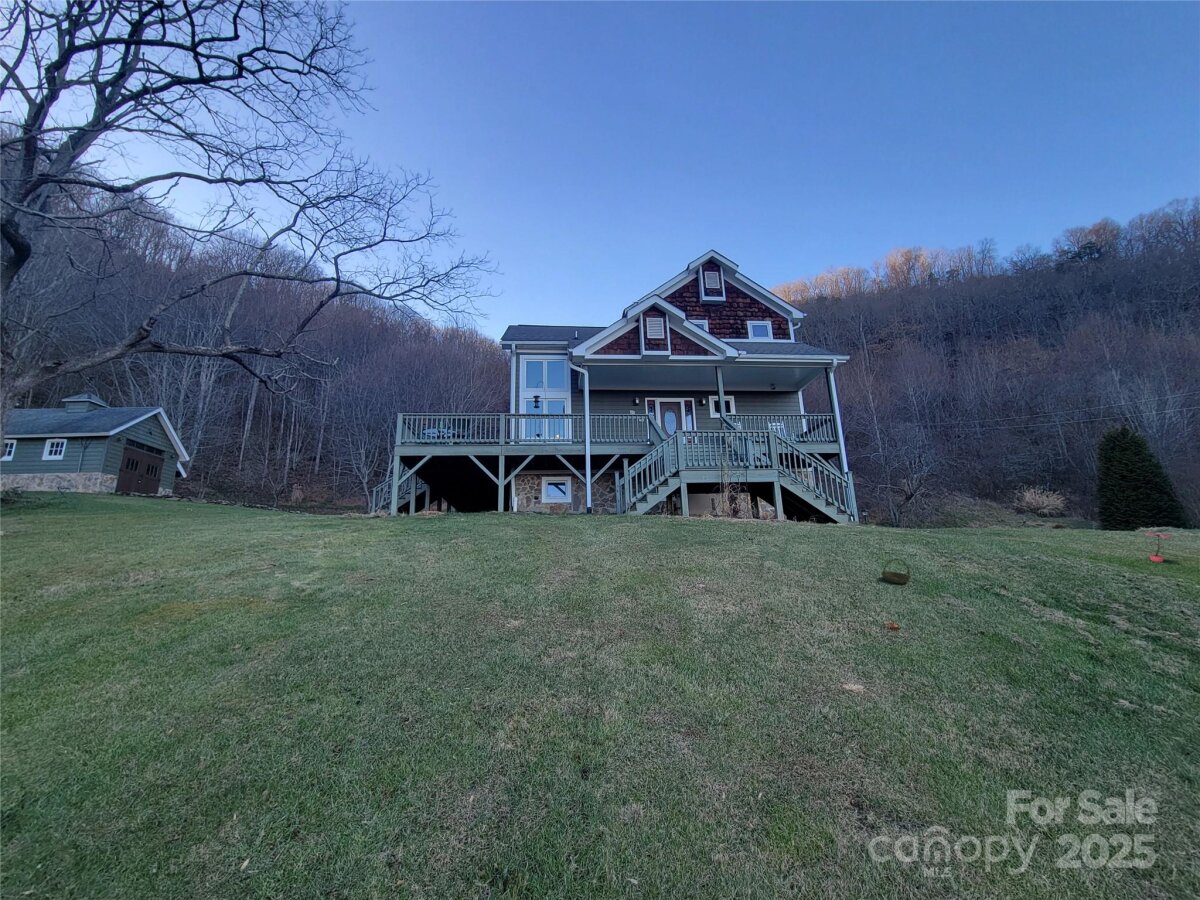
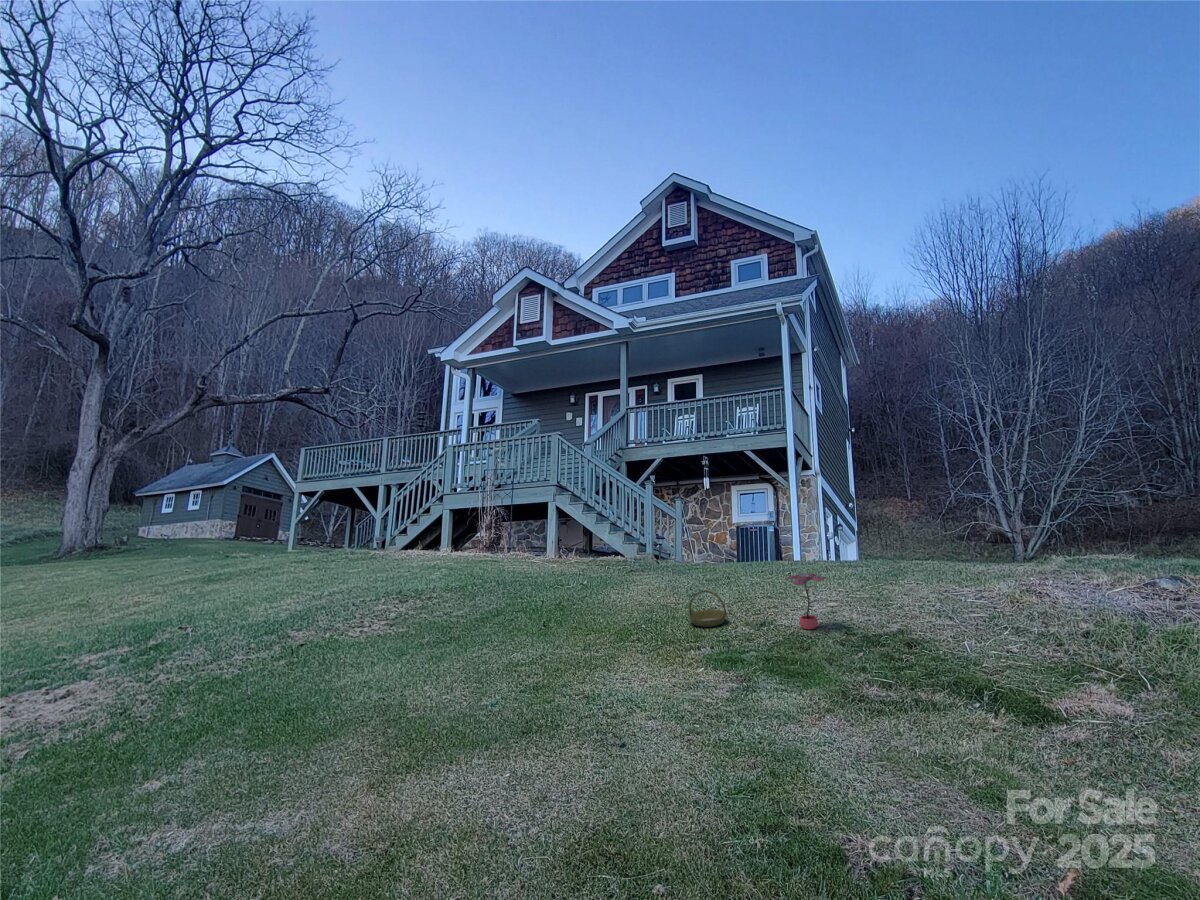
basket: present [882,559,911,584] -> present [689,590,727,627]

